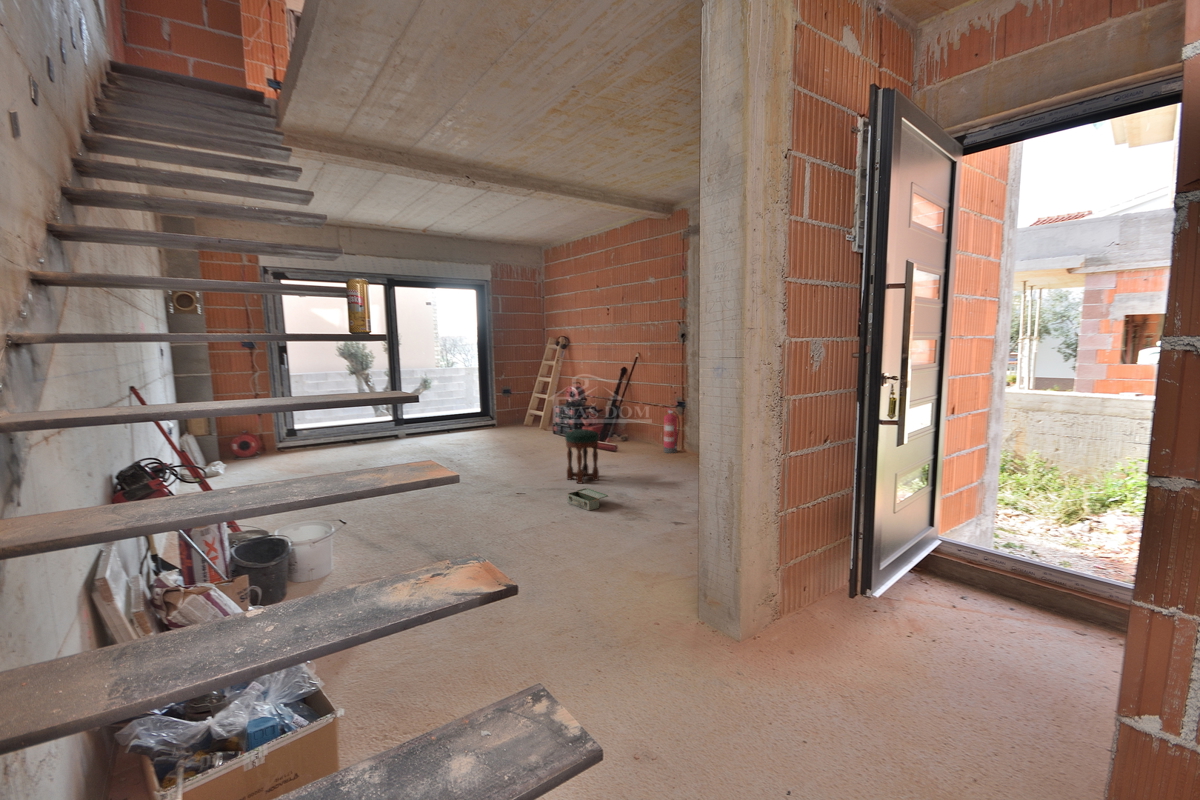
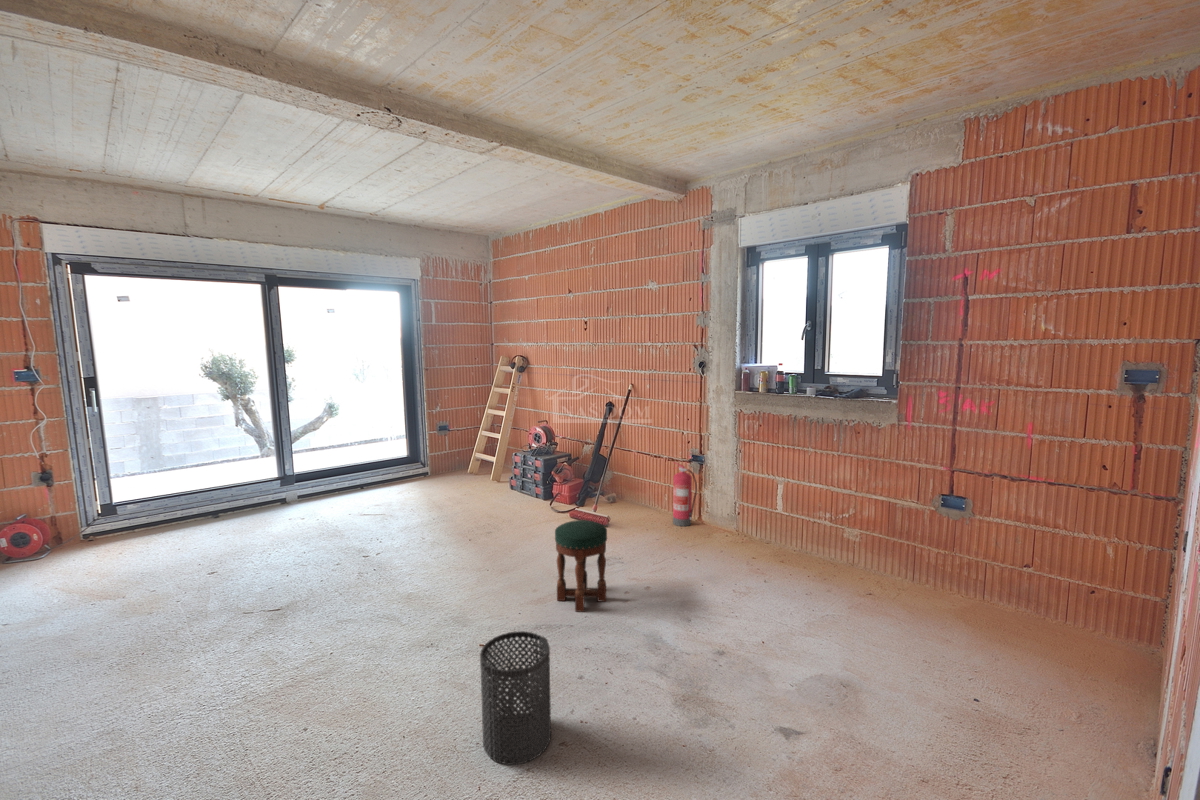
trash can: none [508,465,546,524] -> present [480,631,551,765]
toolbox: present [567,488,608,511] -> none [576,641,649,701]

